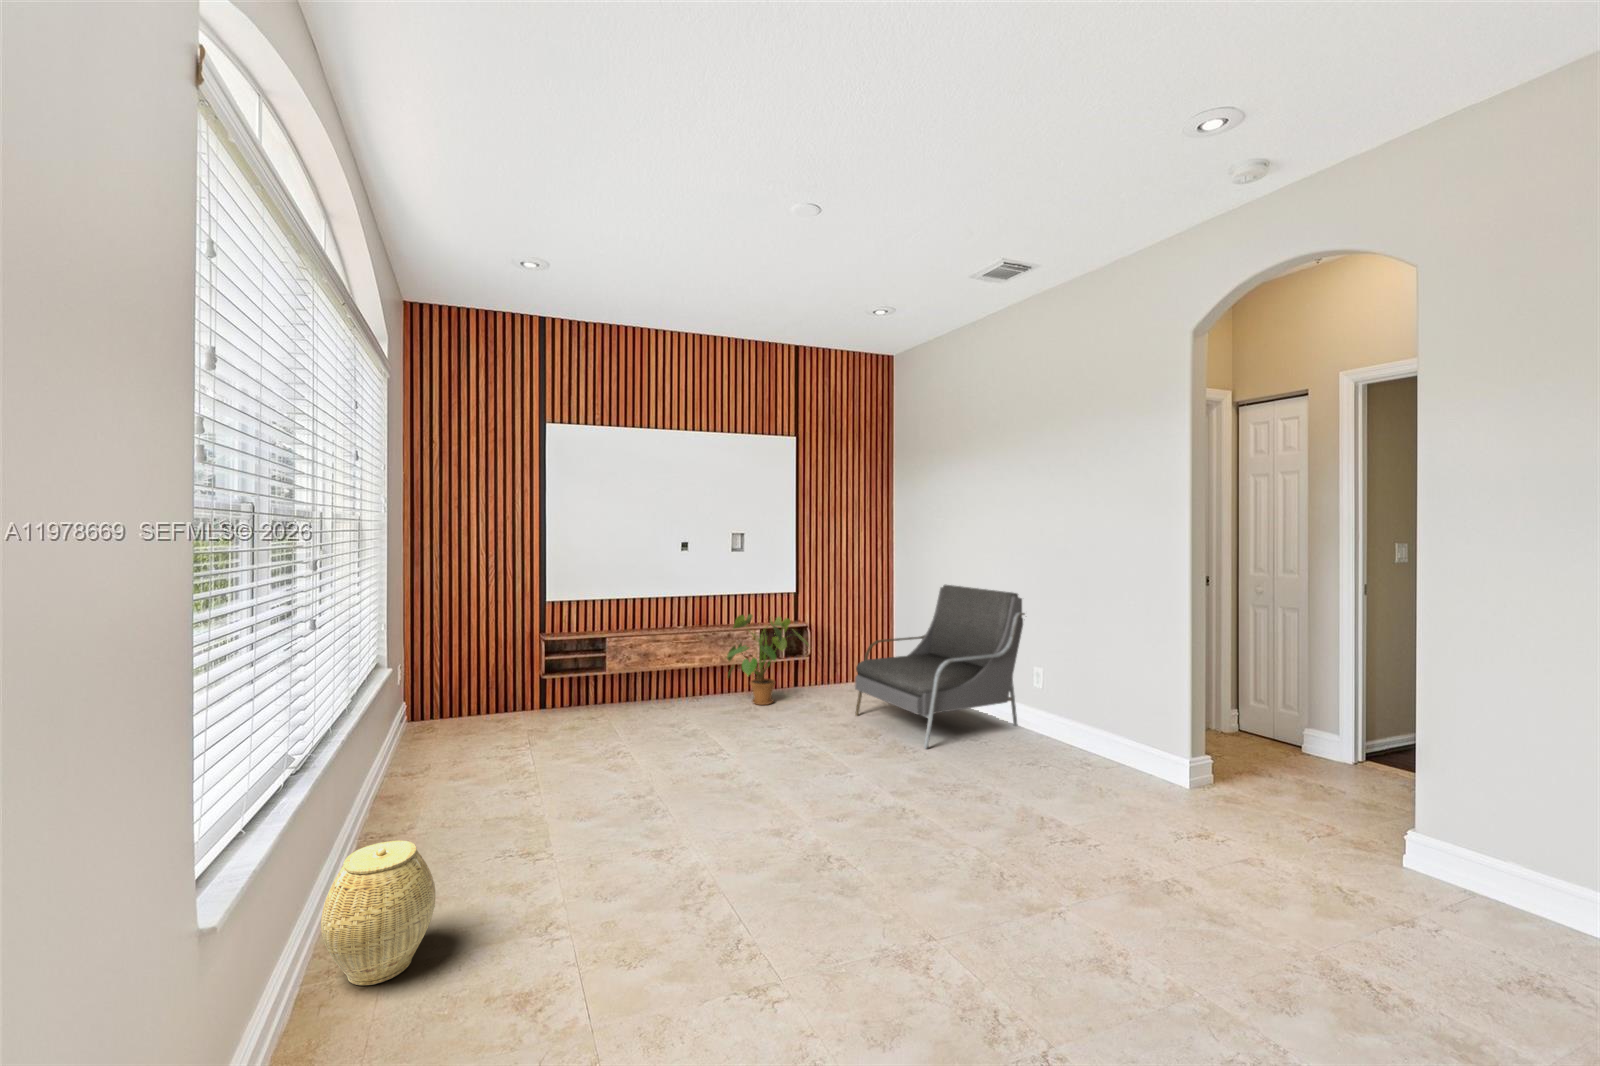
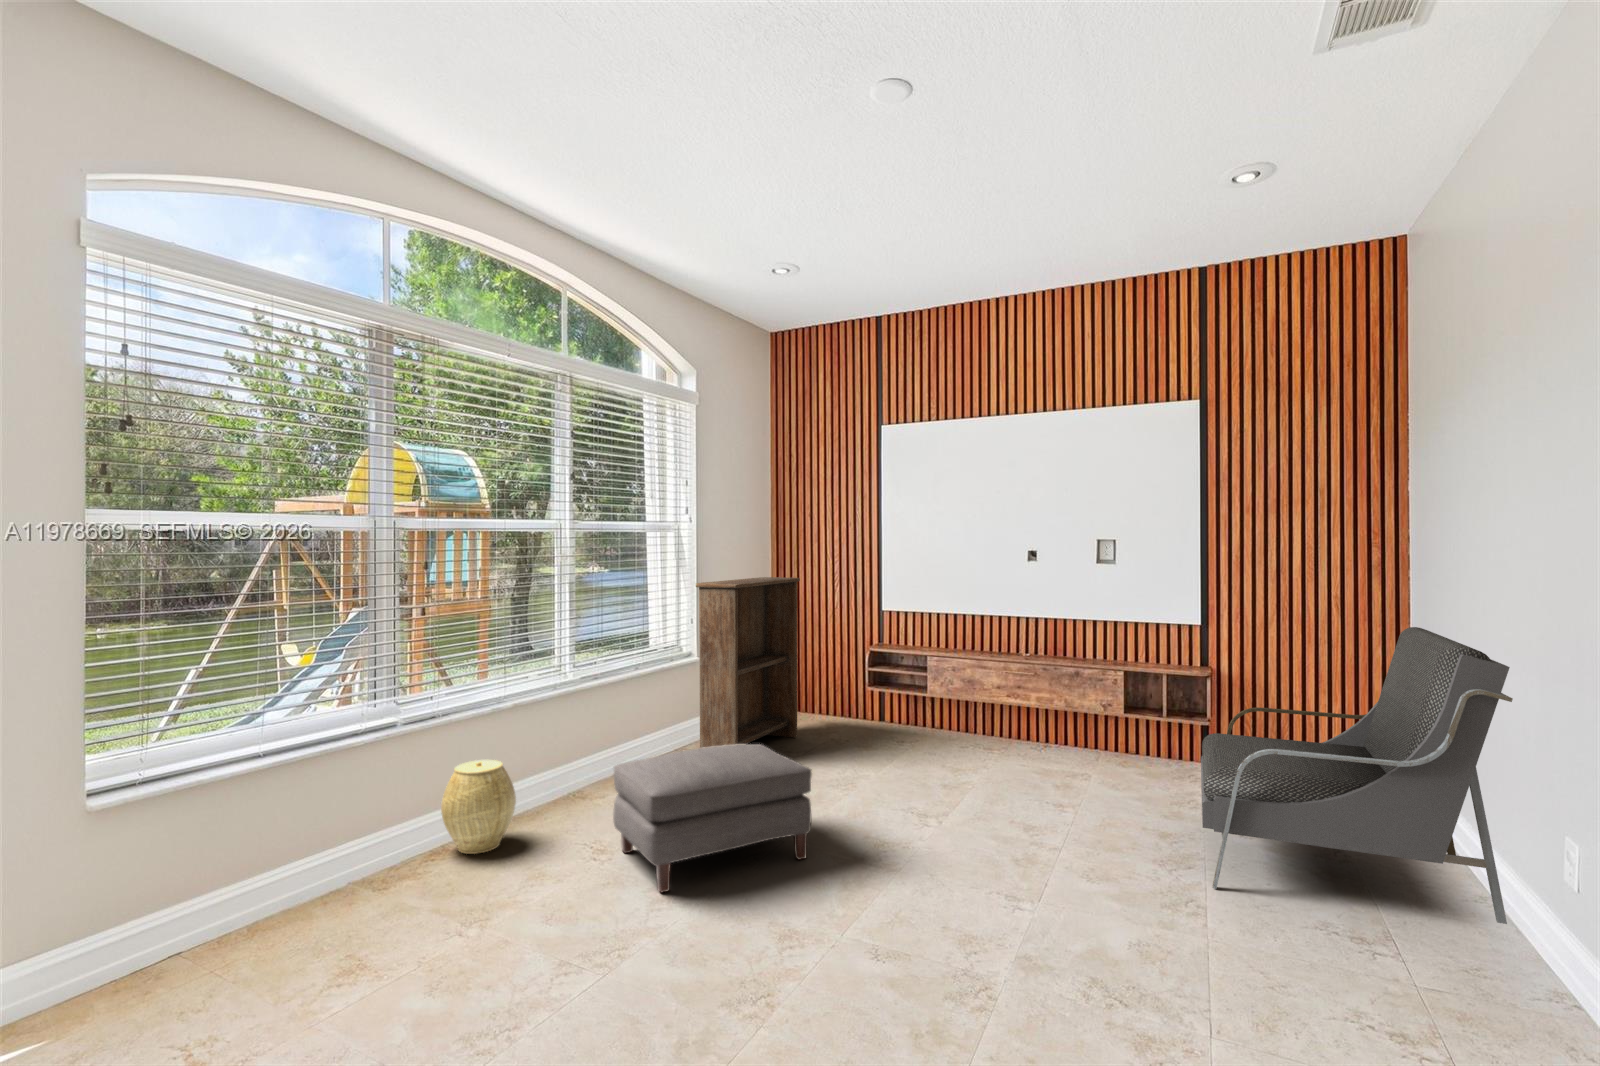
bookshelf: none [445,573,504,789] -> present [696,577,800,748]
house plant: present [727,614,809,705] -> none [1056,648,1191,775]
ottoman: none [561,736,729,895] -> present [613,744,812,892]

